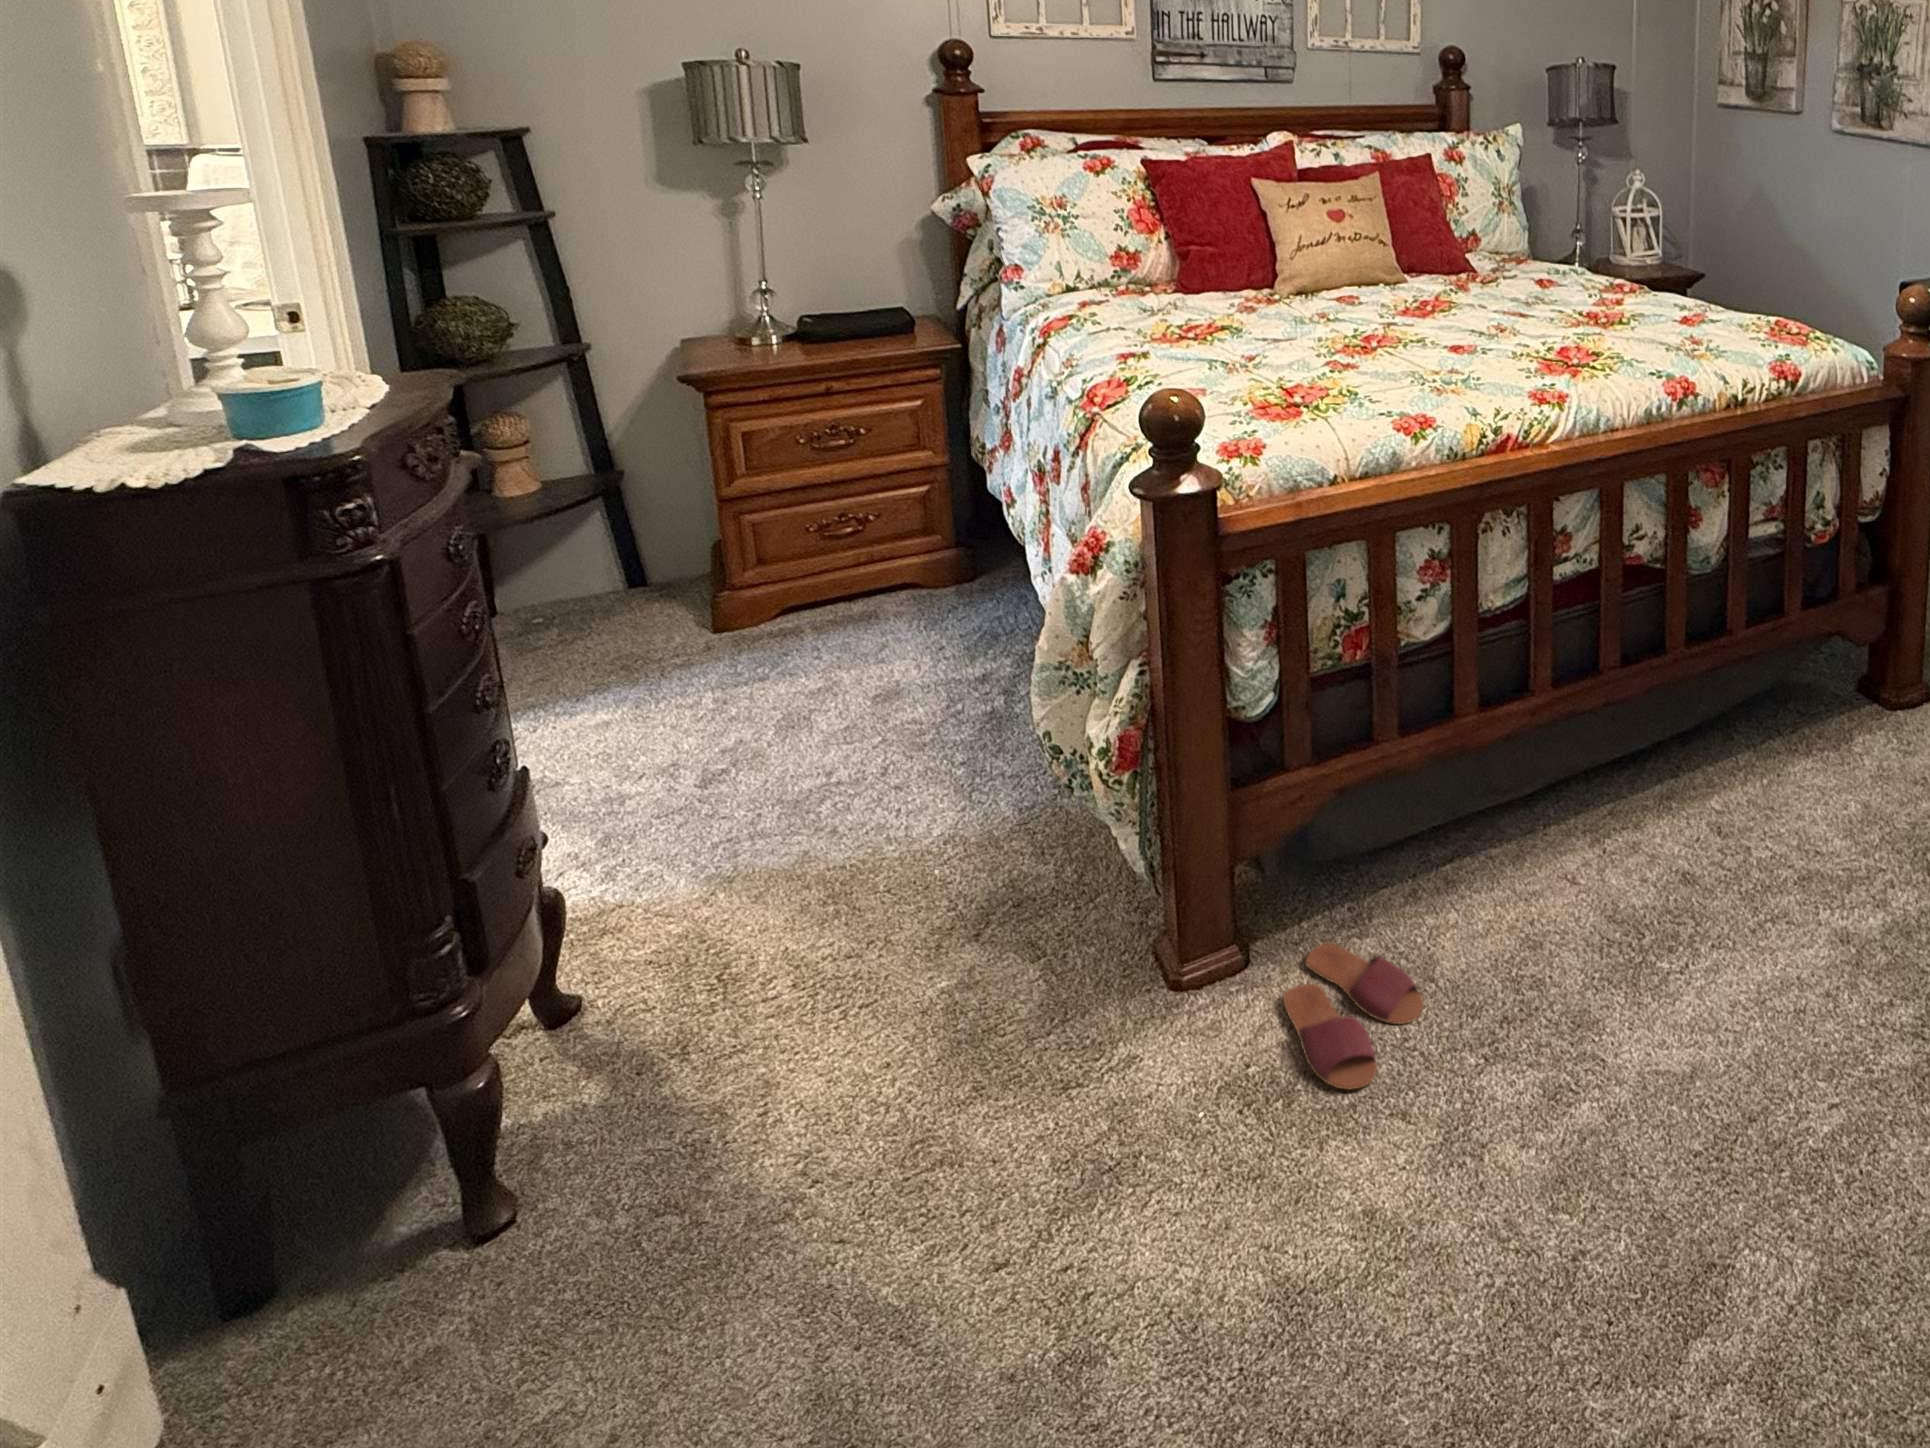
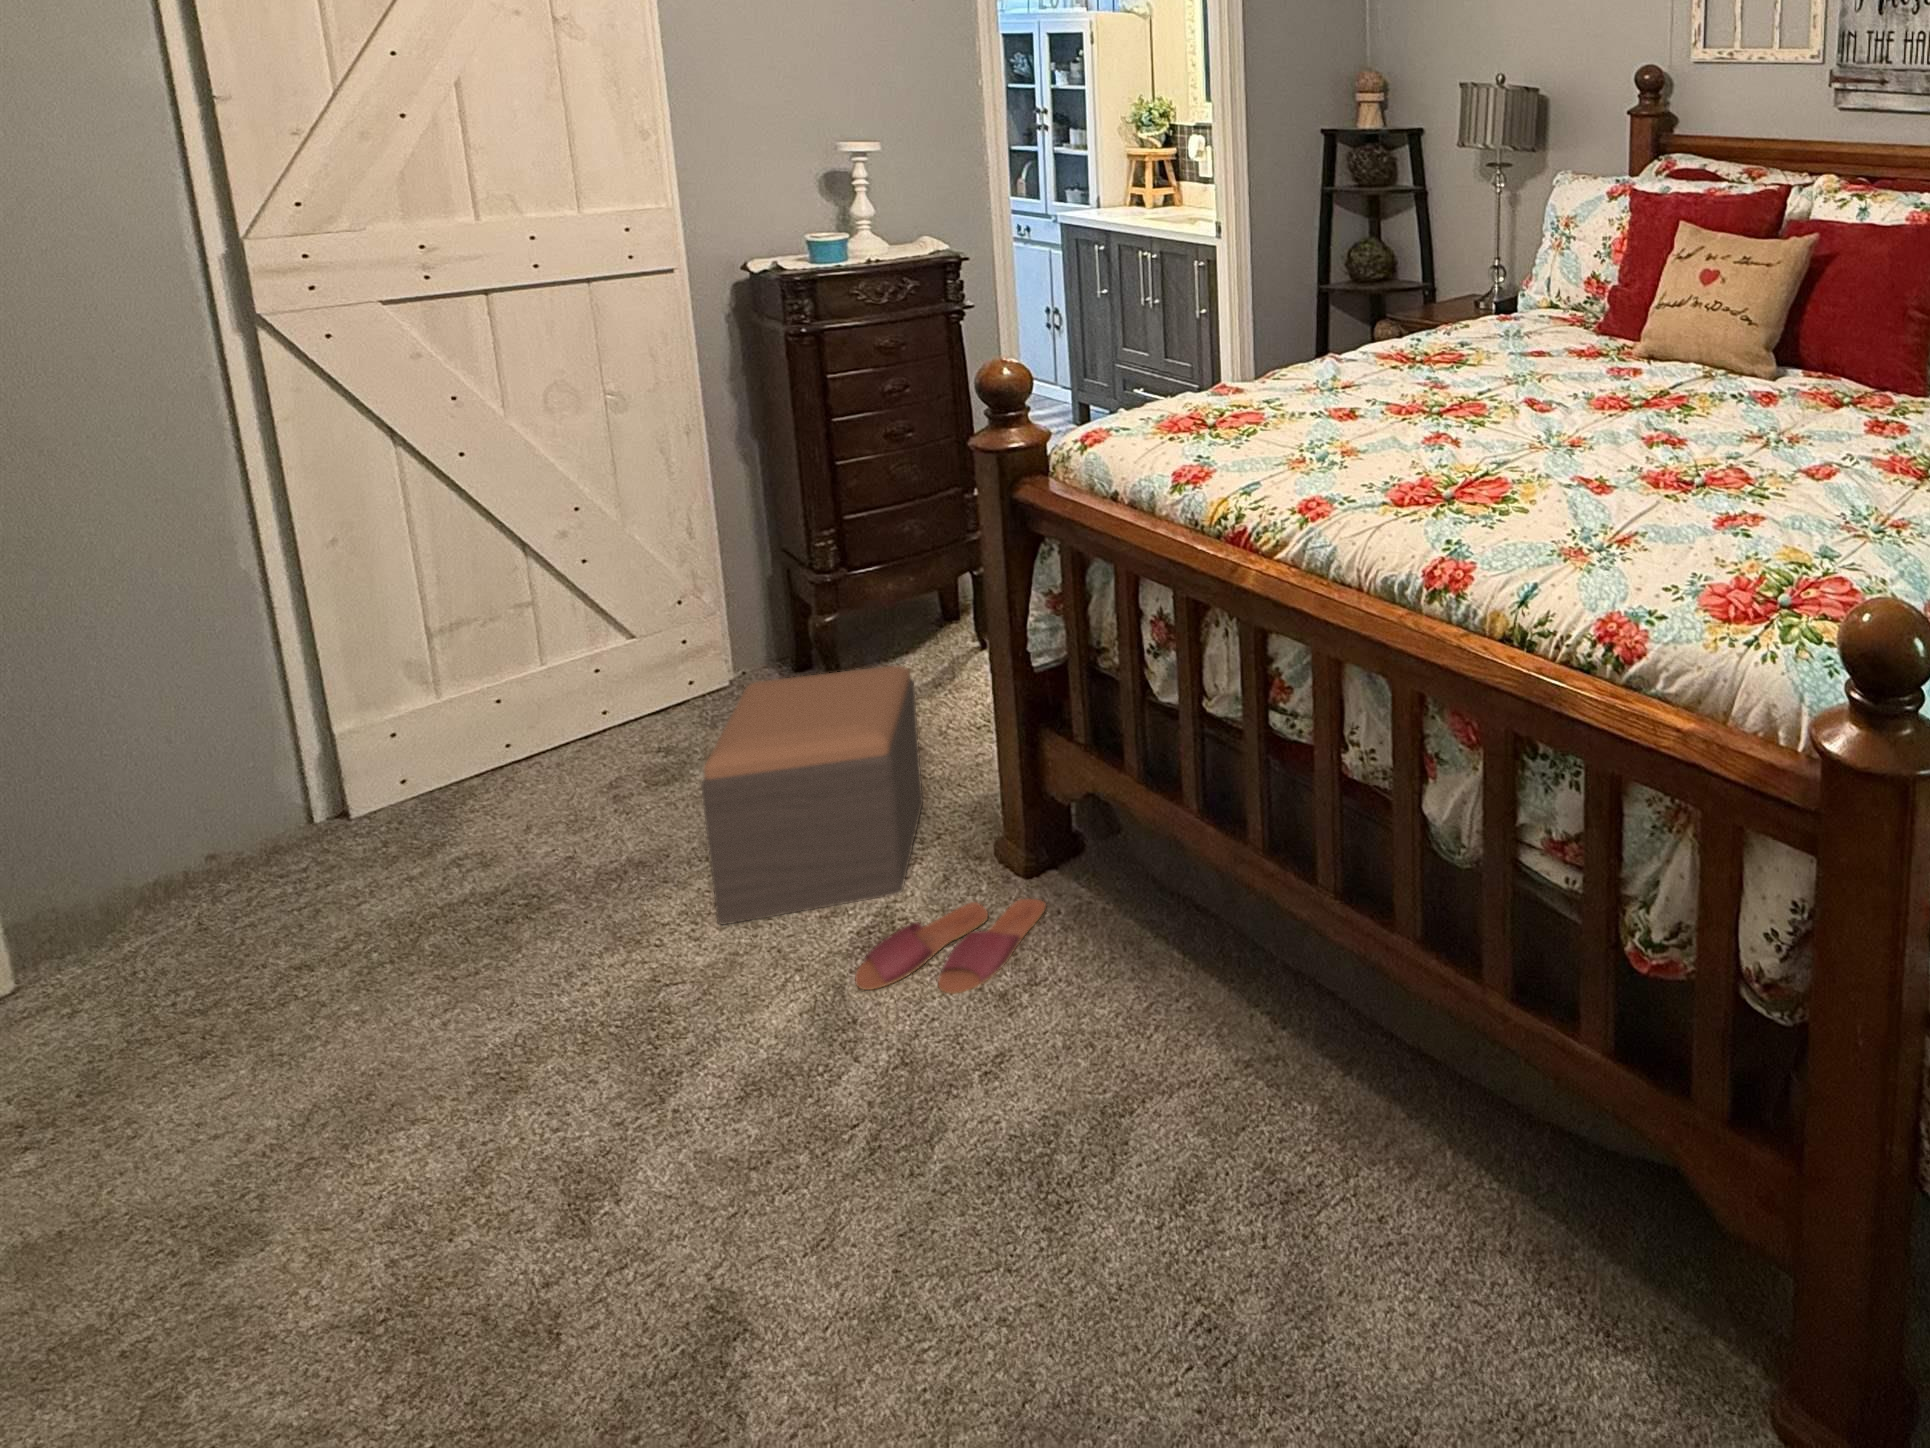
footstool: none [882,862,1199,1250] -> present [701,666,923,925]

